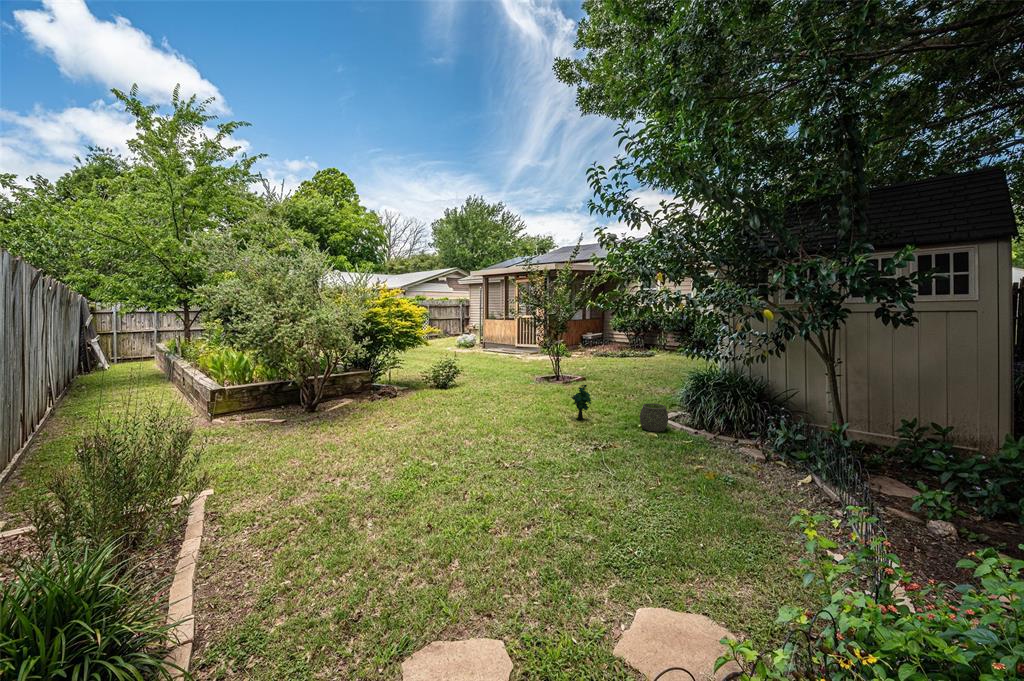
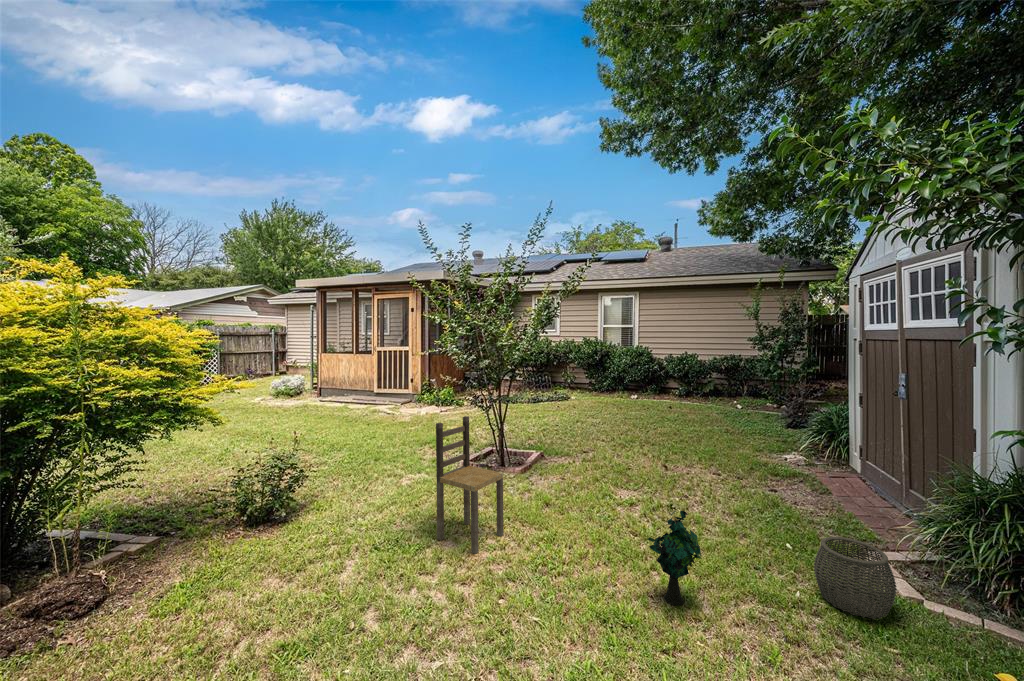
chair: none [507,348,535,403] -> present [436,416,504,554]

